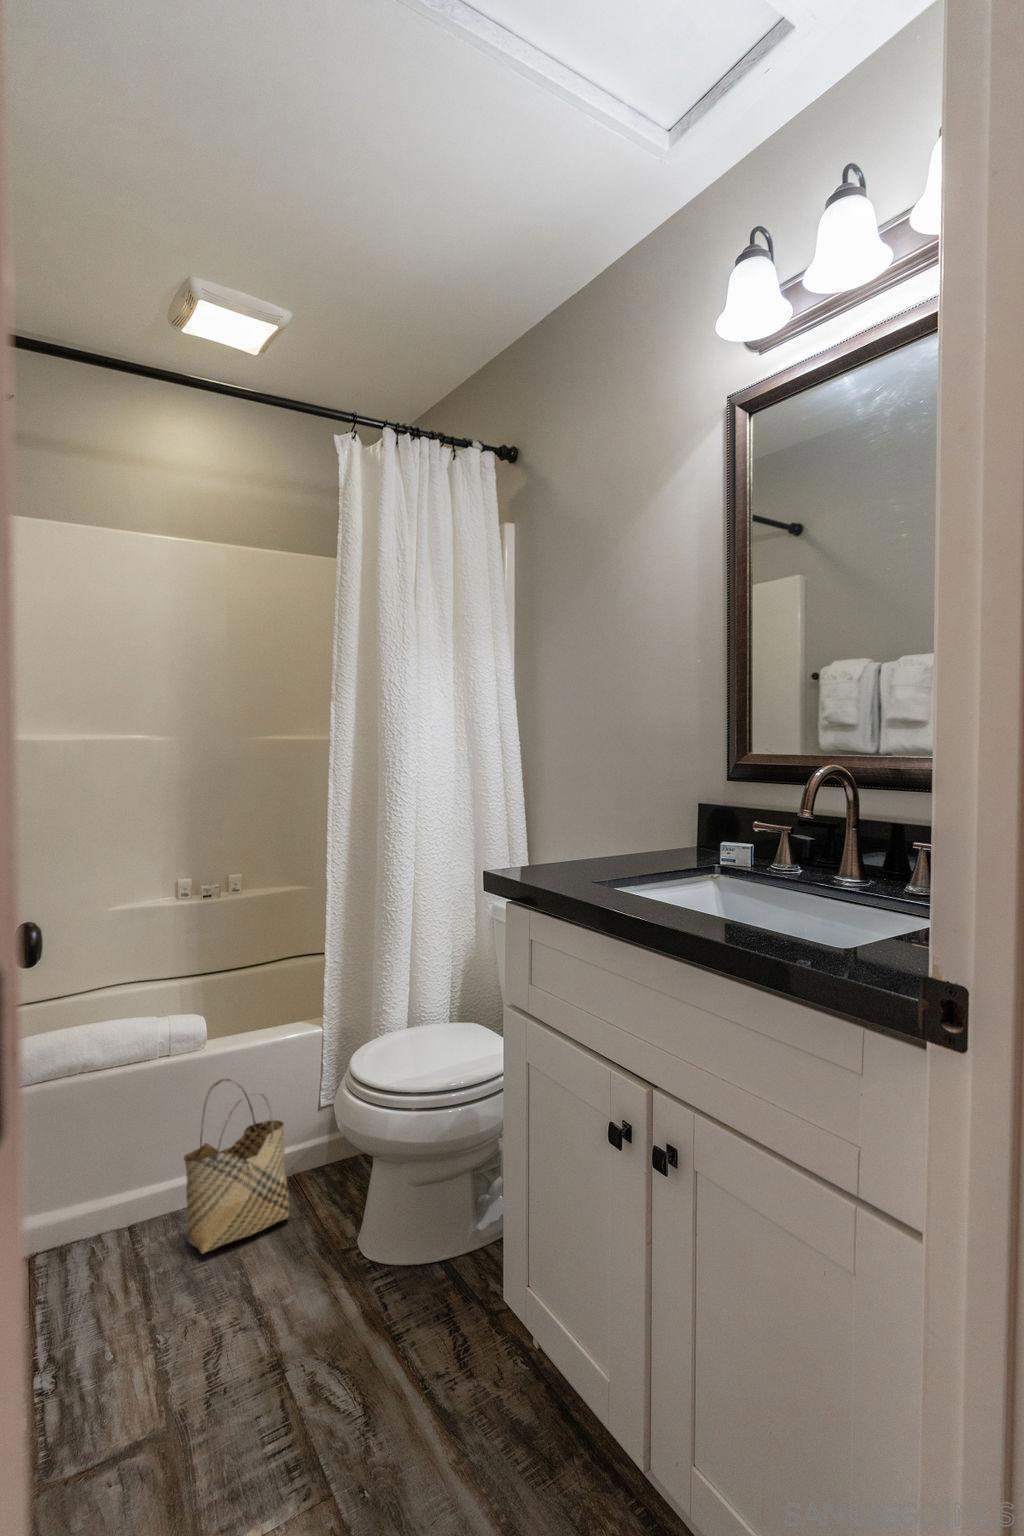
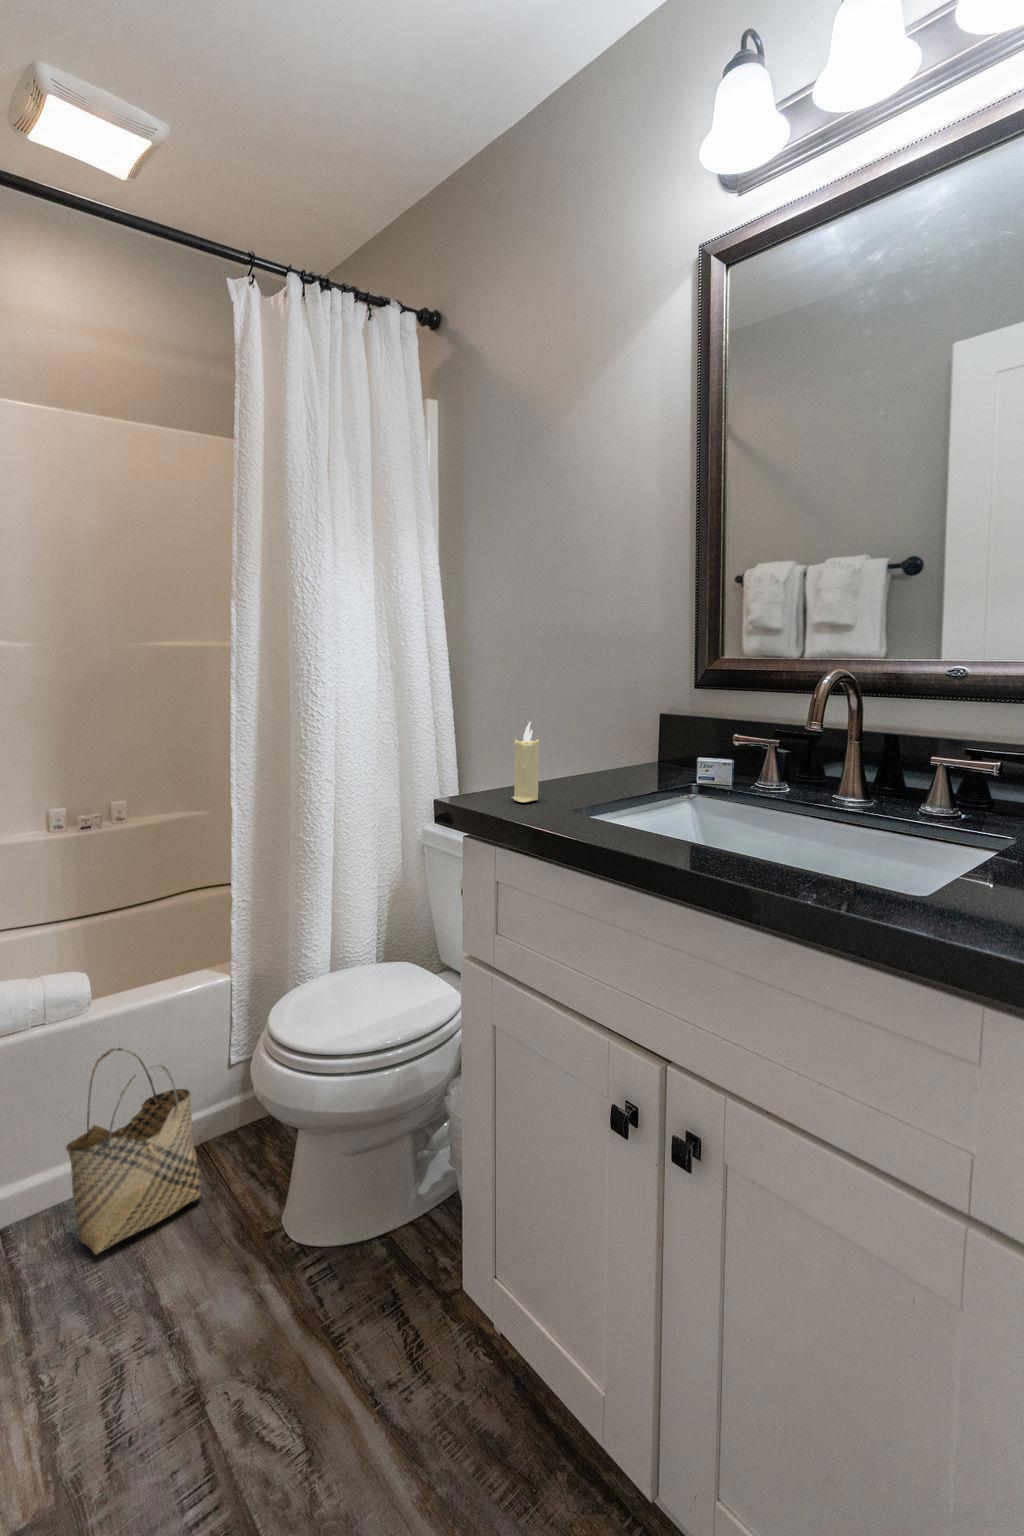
candle: none [547,810,570,876] -> present [511,722,539,802]

